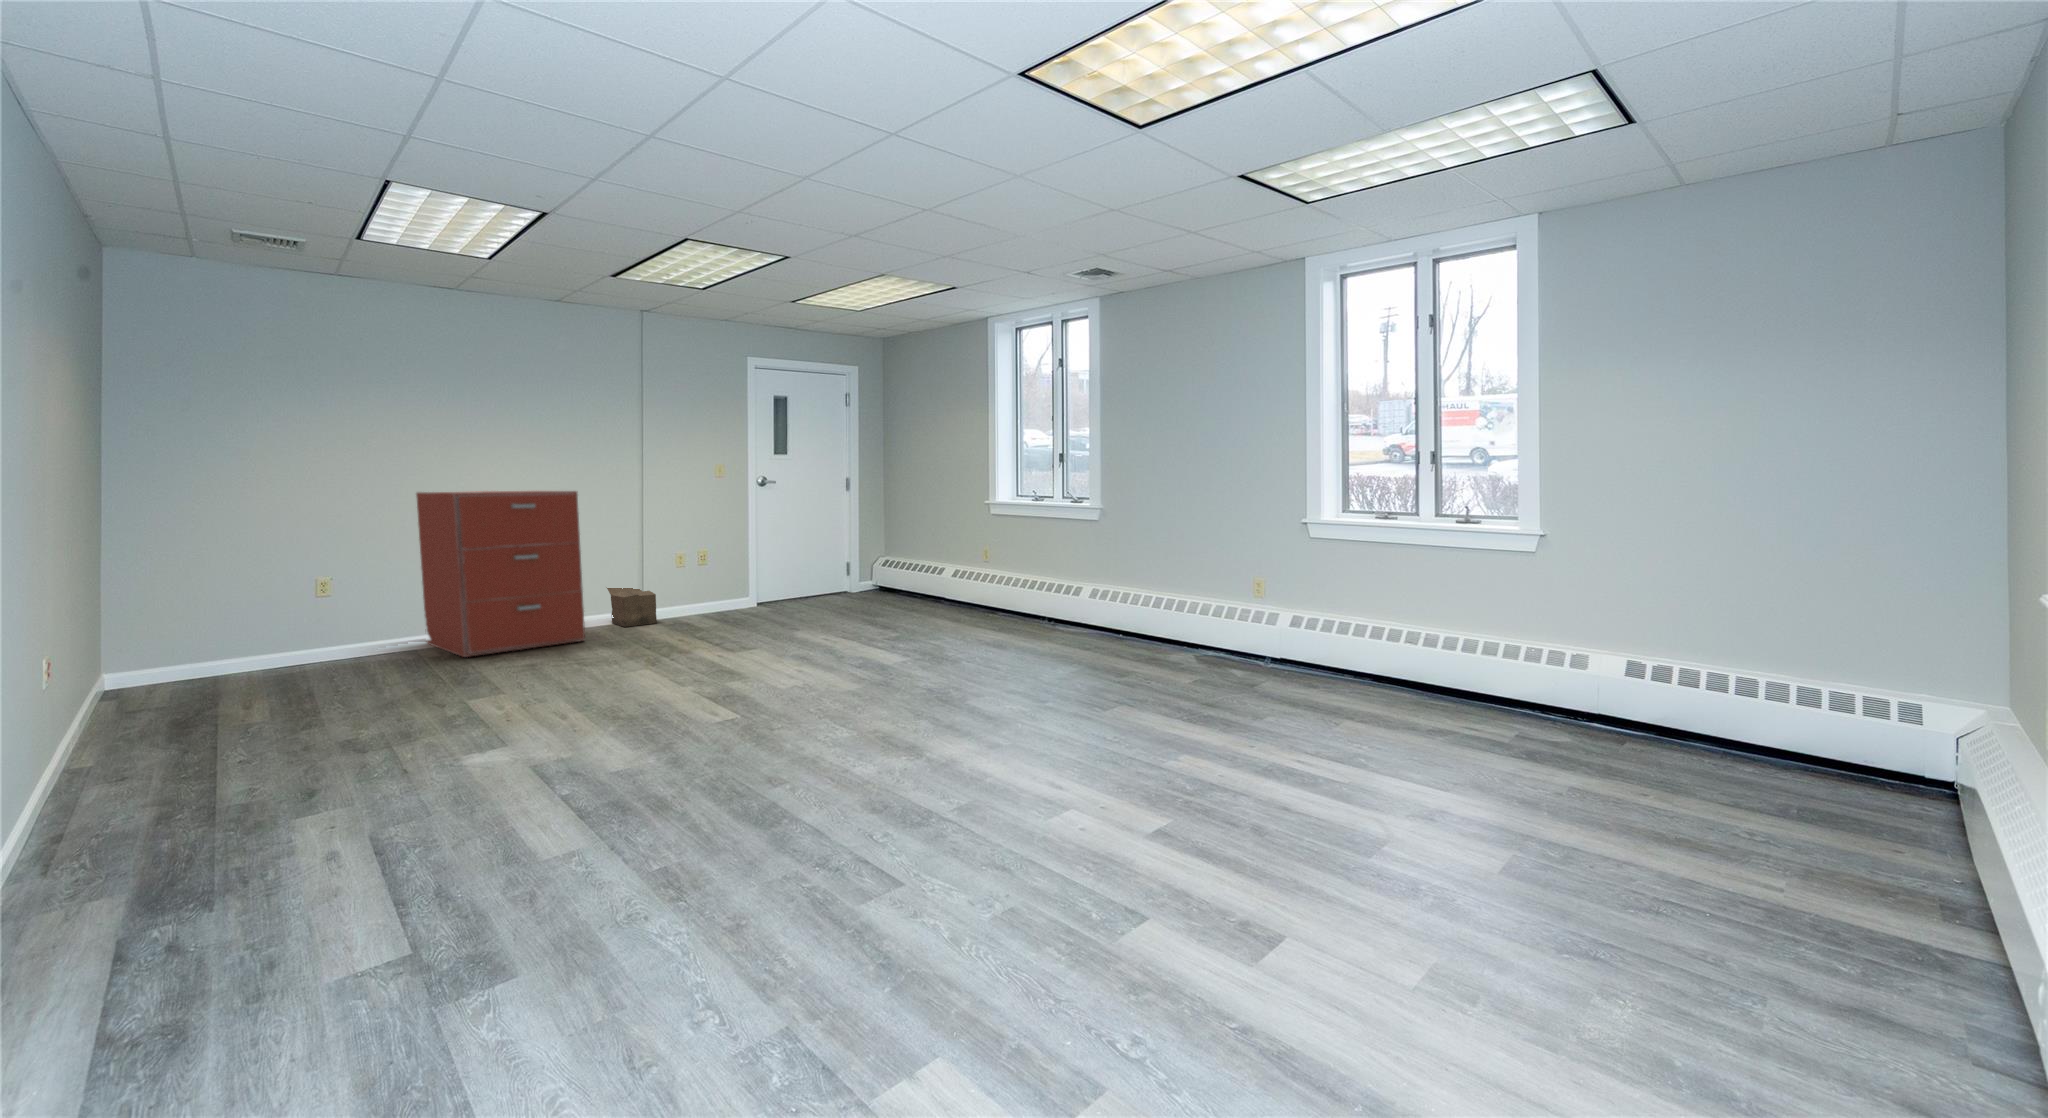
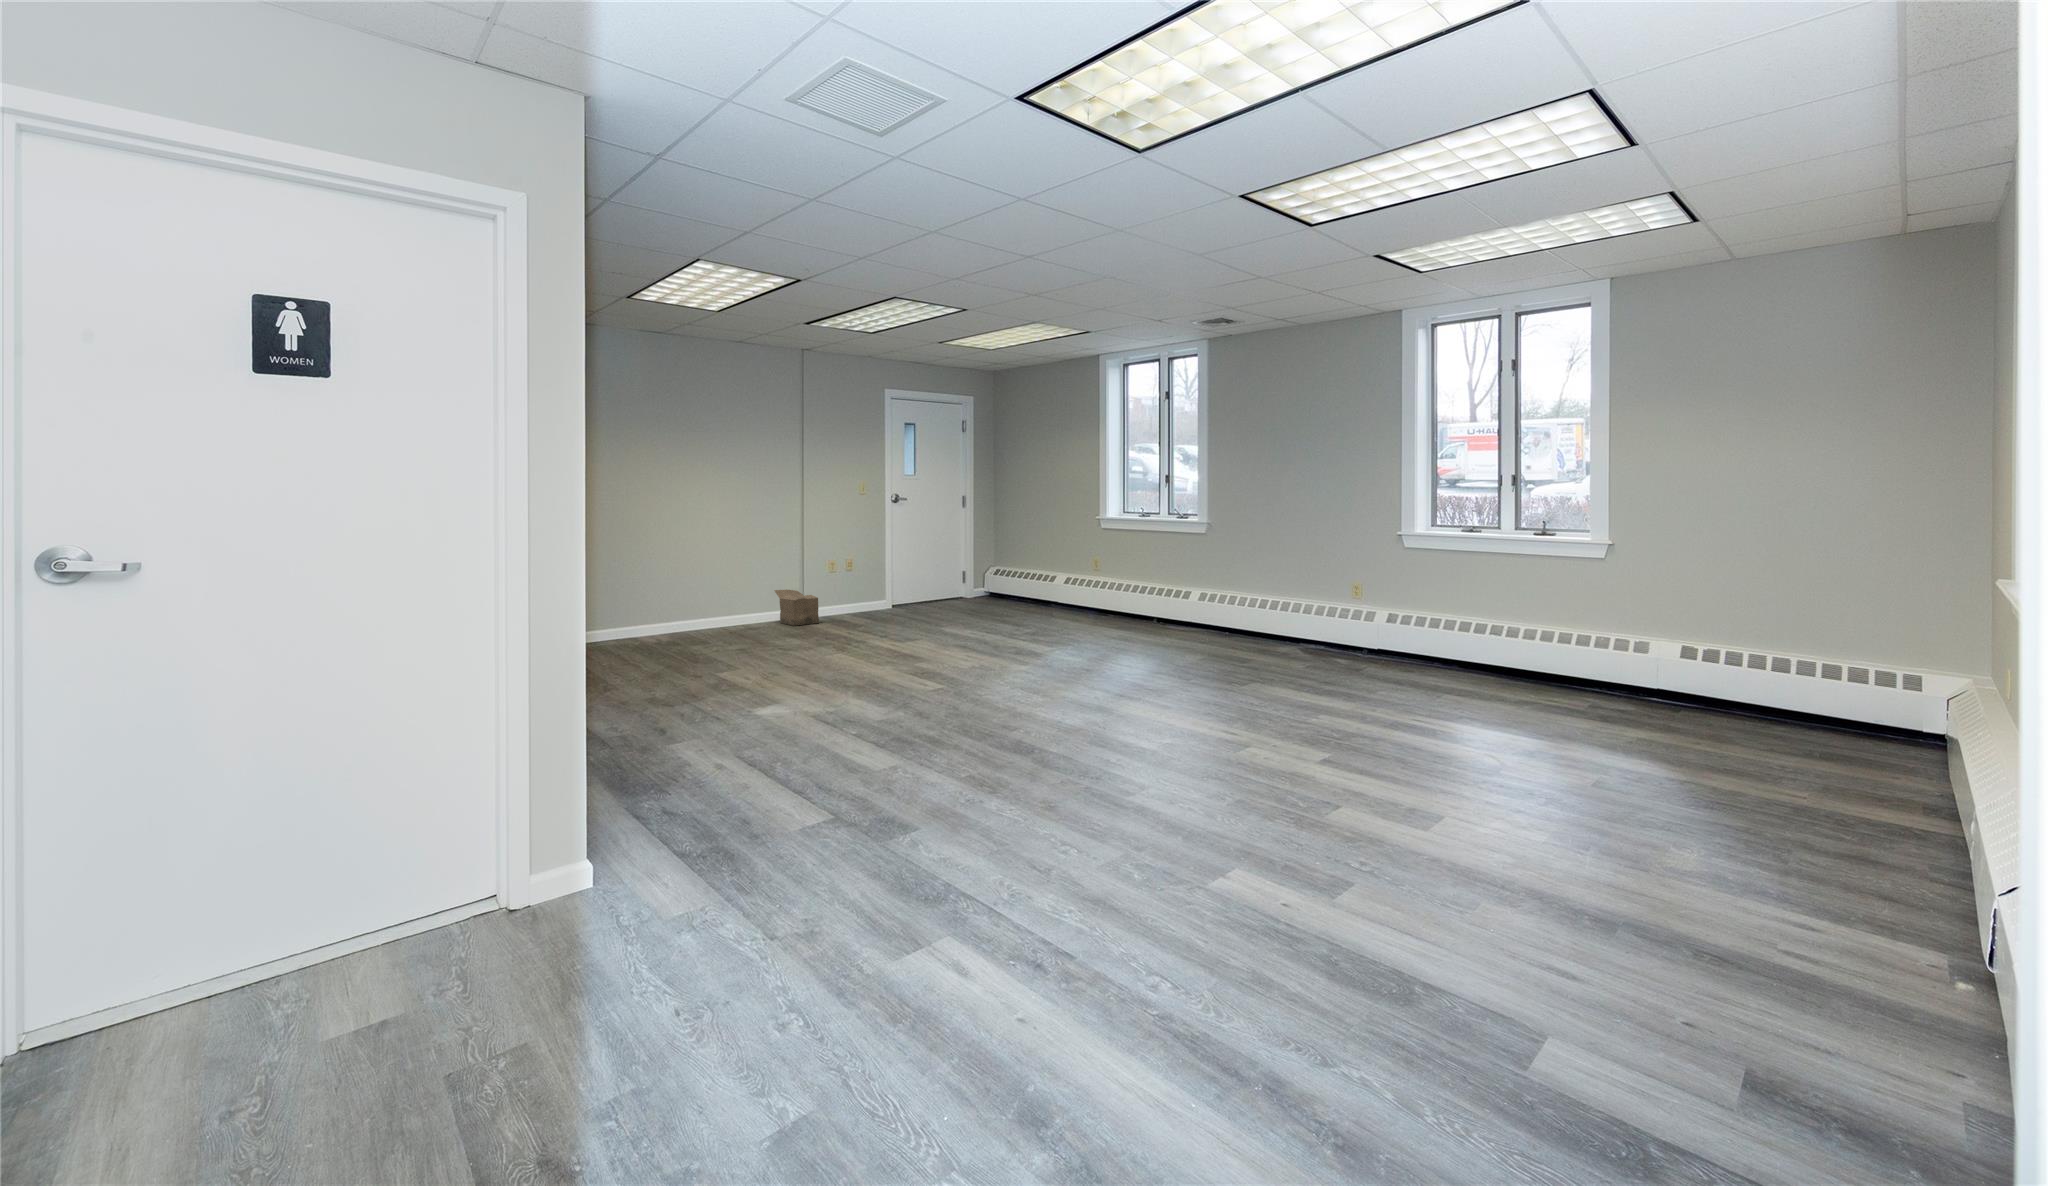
filing cabinet: present [416,491,585,657] -> none [632,508,771,648]

